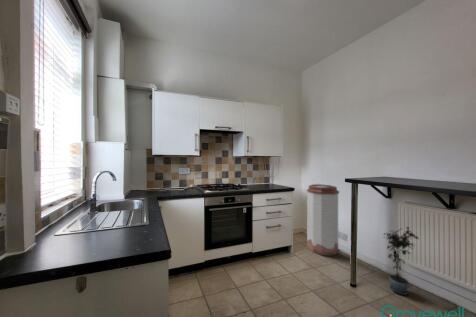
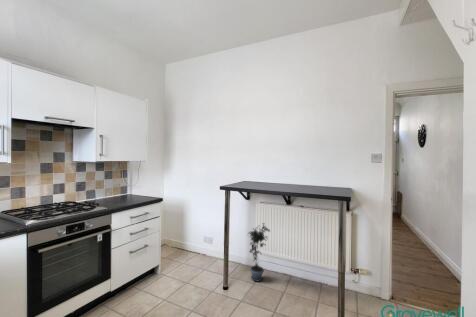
trash can: present [307,184,339,256] -> none [175,191,208,267]

